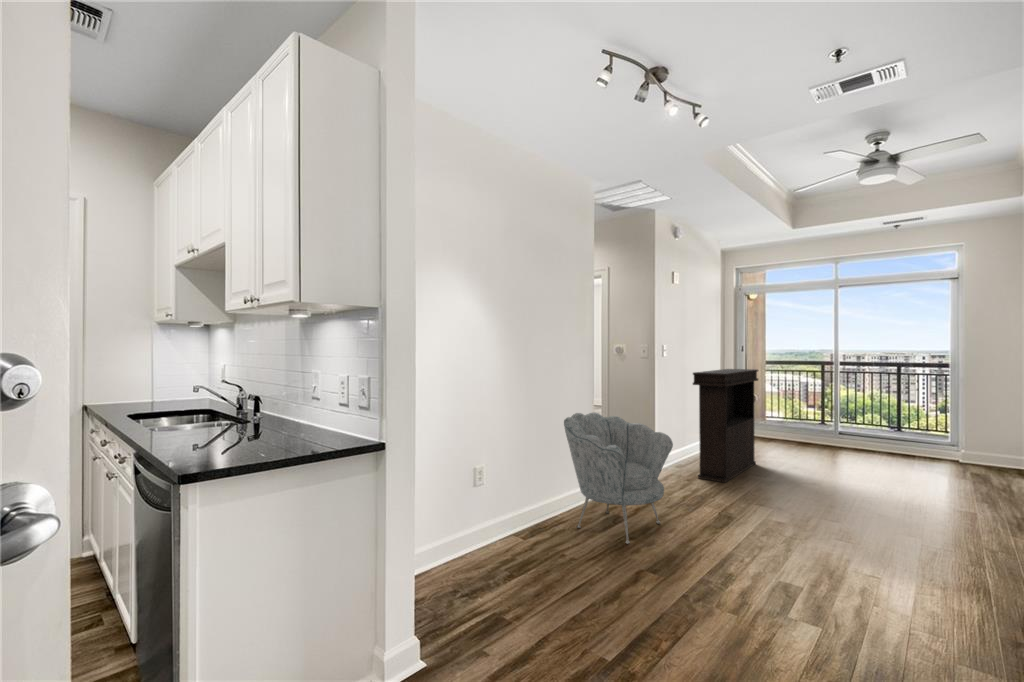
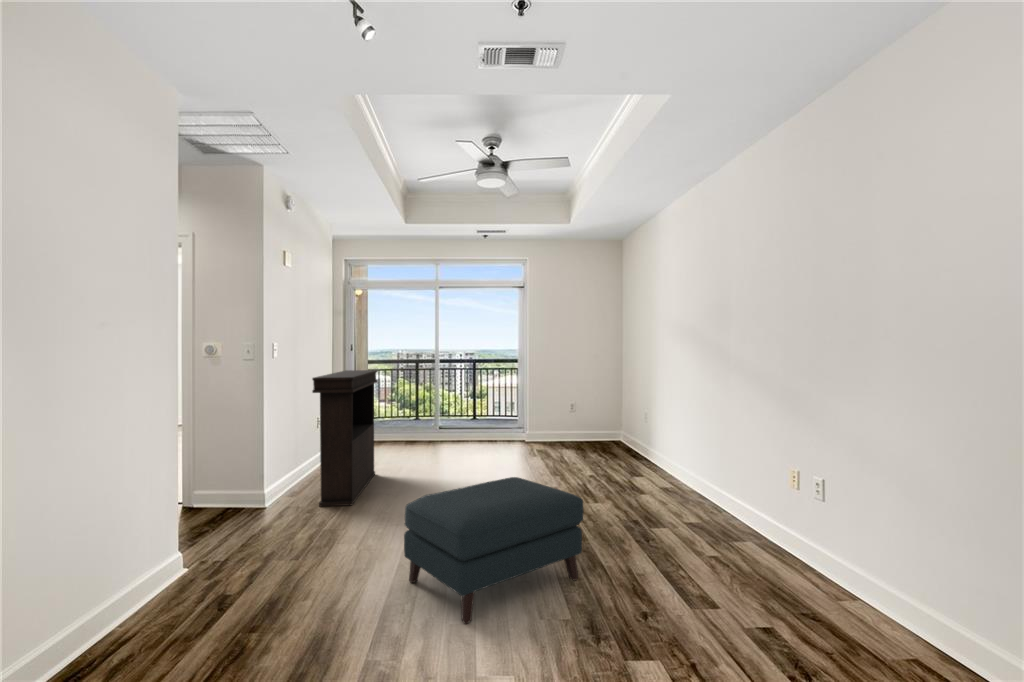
armchair: present [564,413,673,544] -> none [128,448,305,642]
ottoman: none [749,475,948,594] -> present [404,477,584,624]

